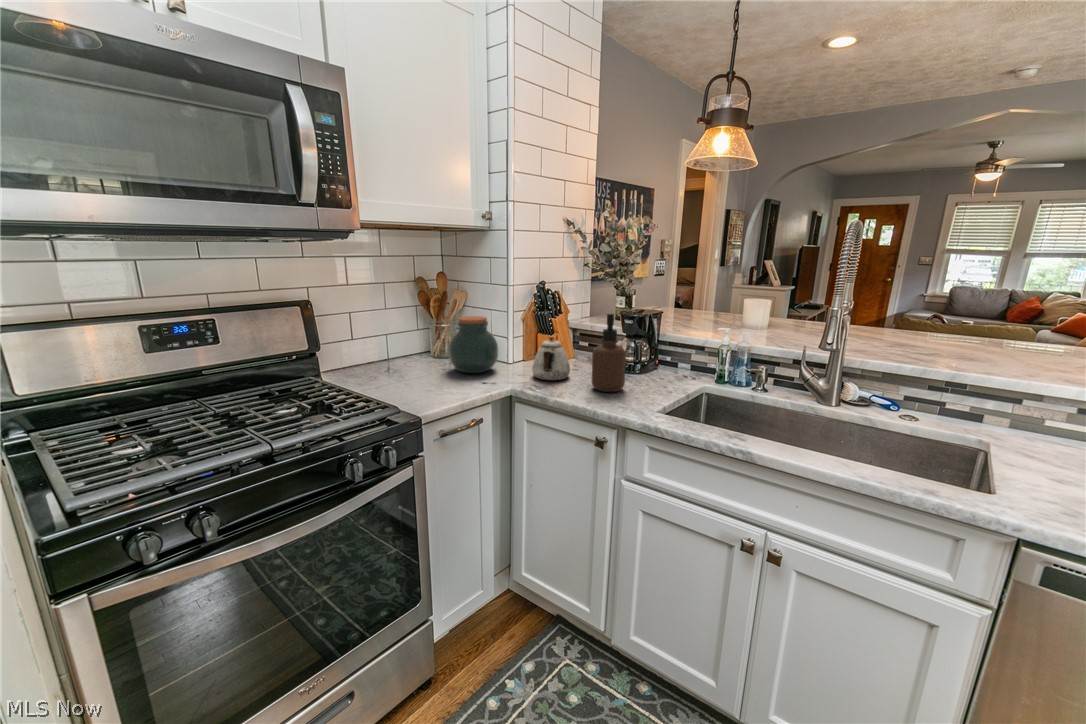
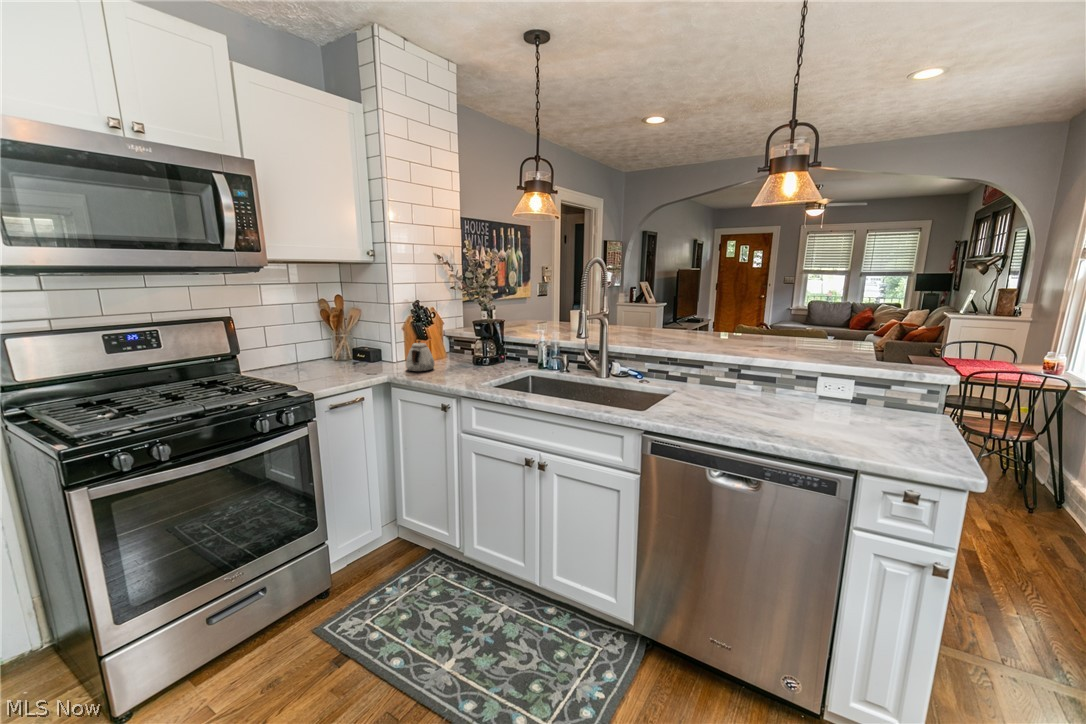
soap dispenser: present [592,314,626,392] -> none [445,321,469,376]
jar: present [449,316,498,373] -> none [342,327,382,369]

